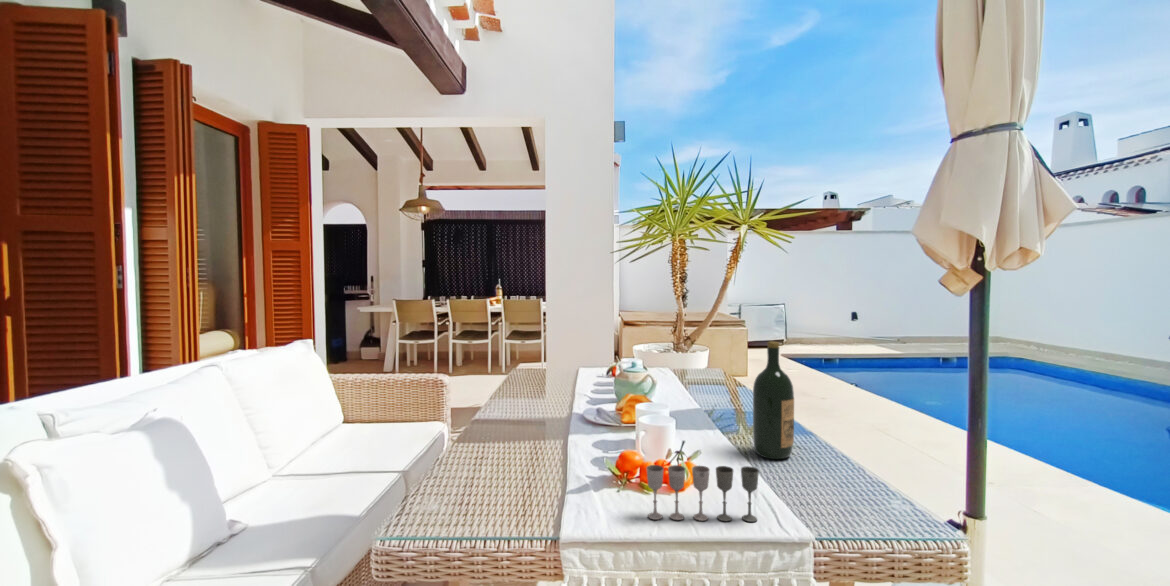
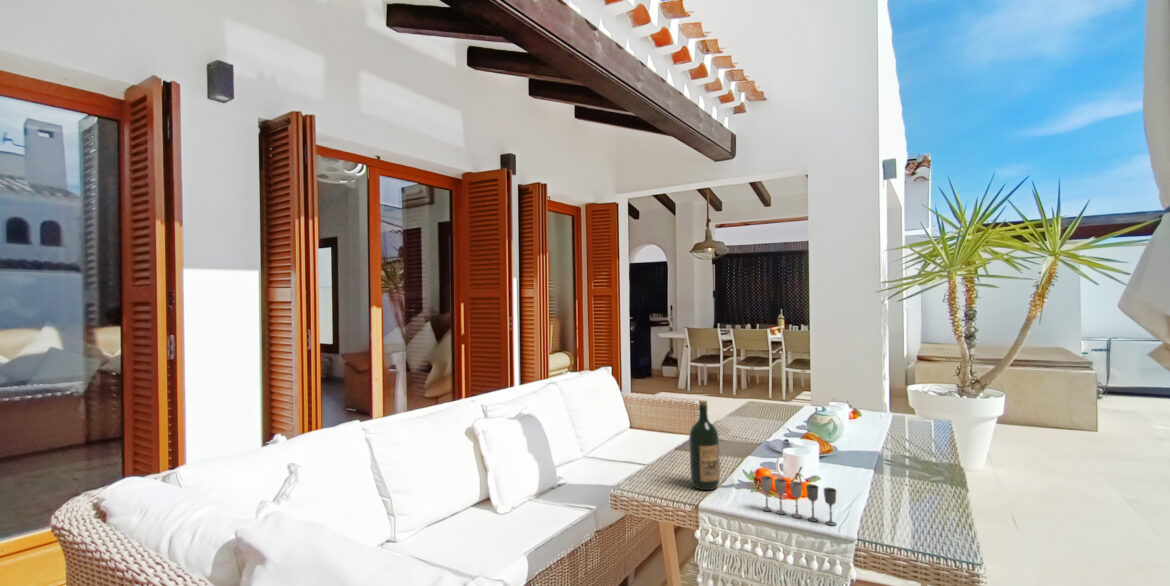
wine bottle: present [753,342,794,459] -> present [689,400,720,490]

